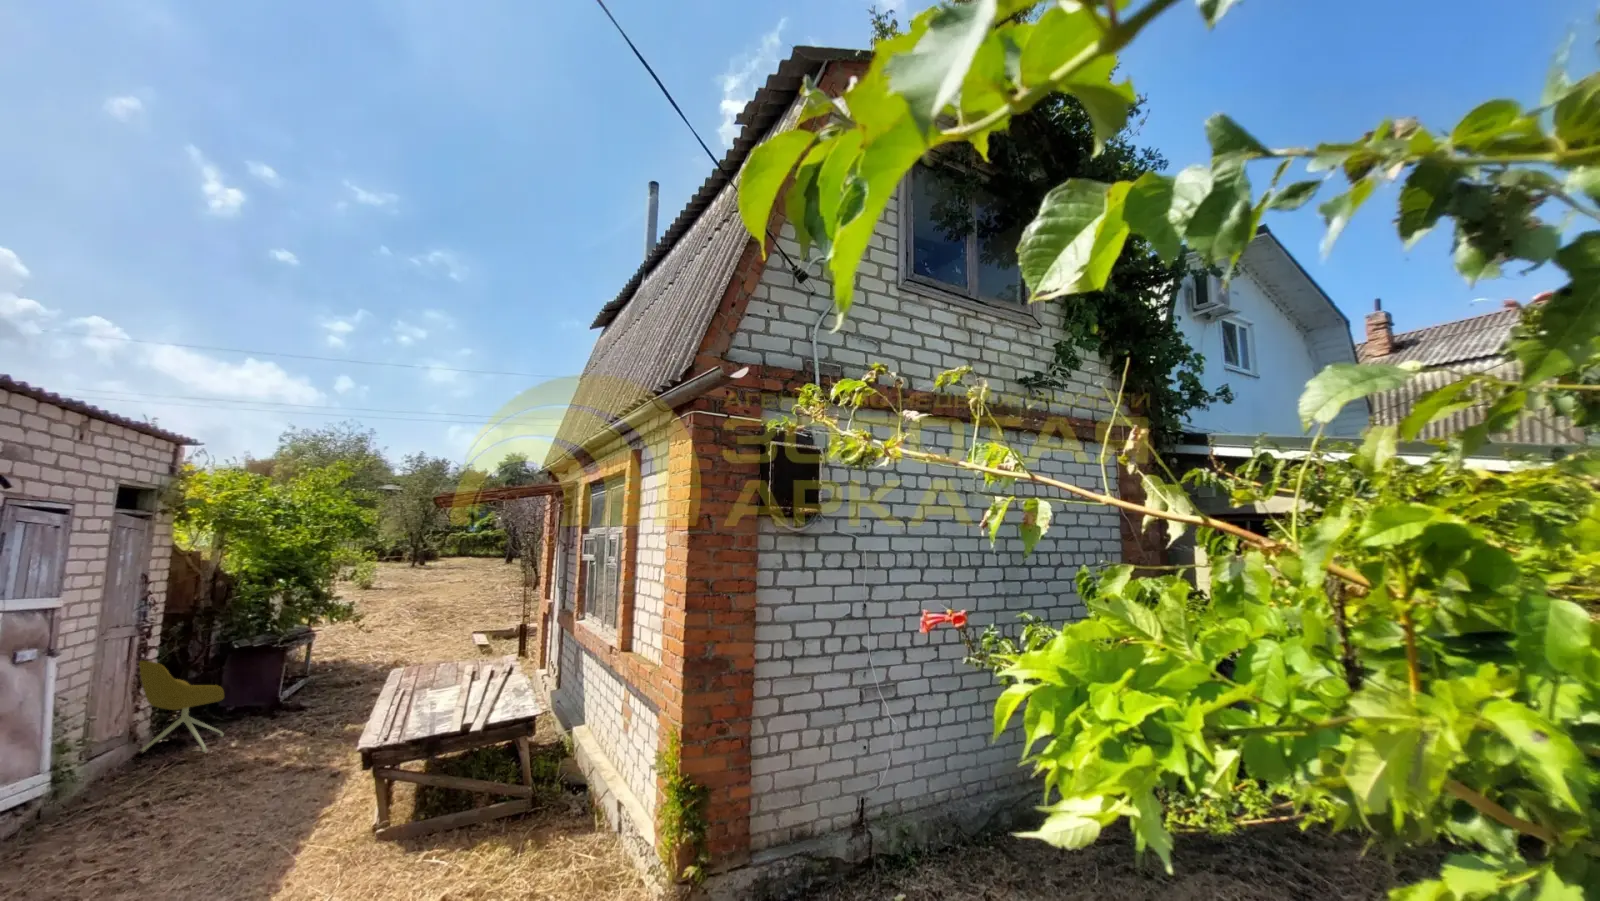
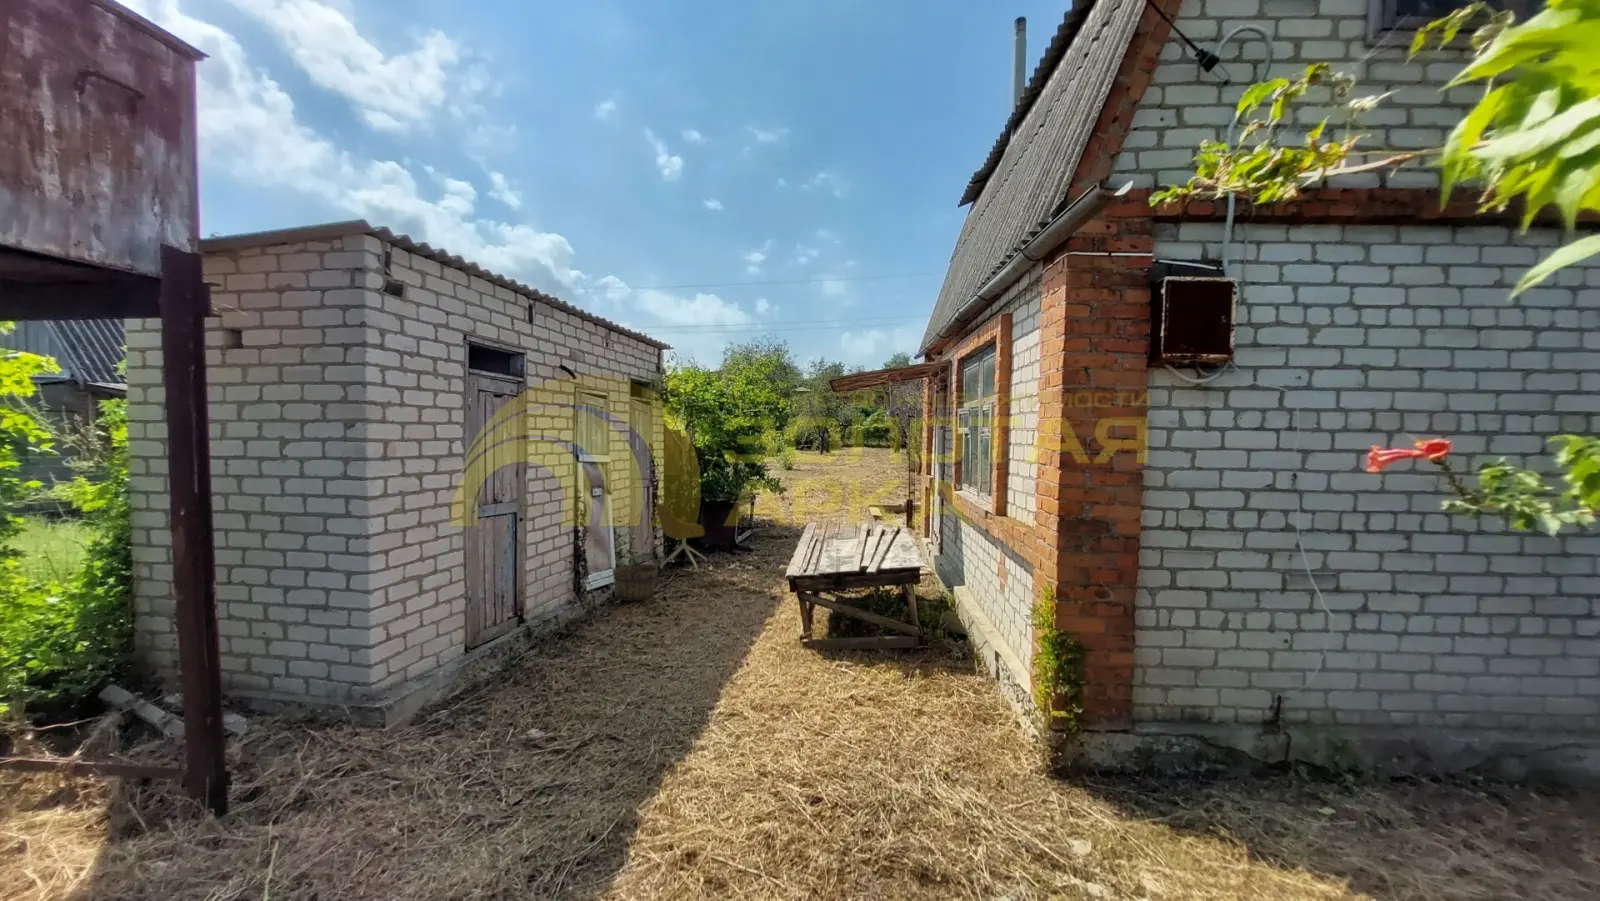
wooden bucket: none [39,754,134,824] -> present [613,562,658,601]

